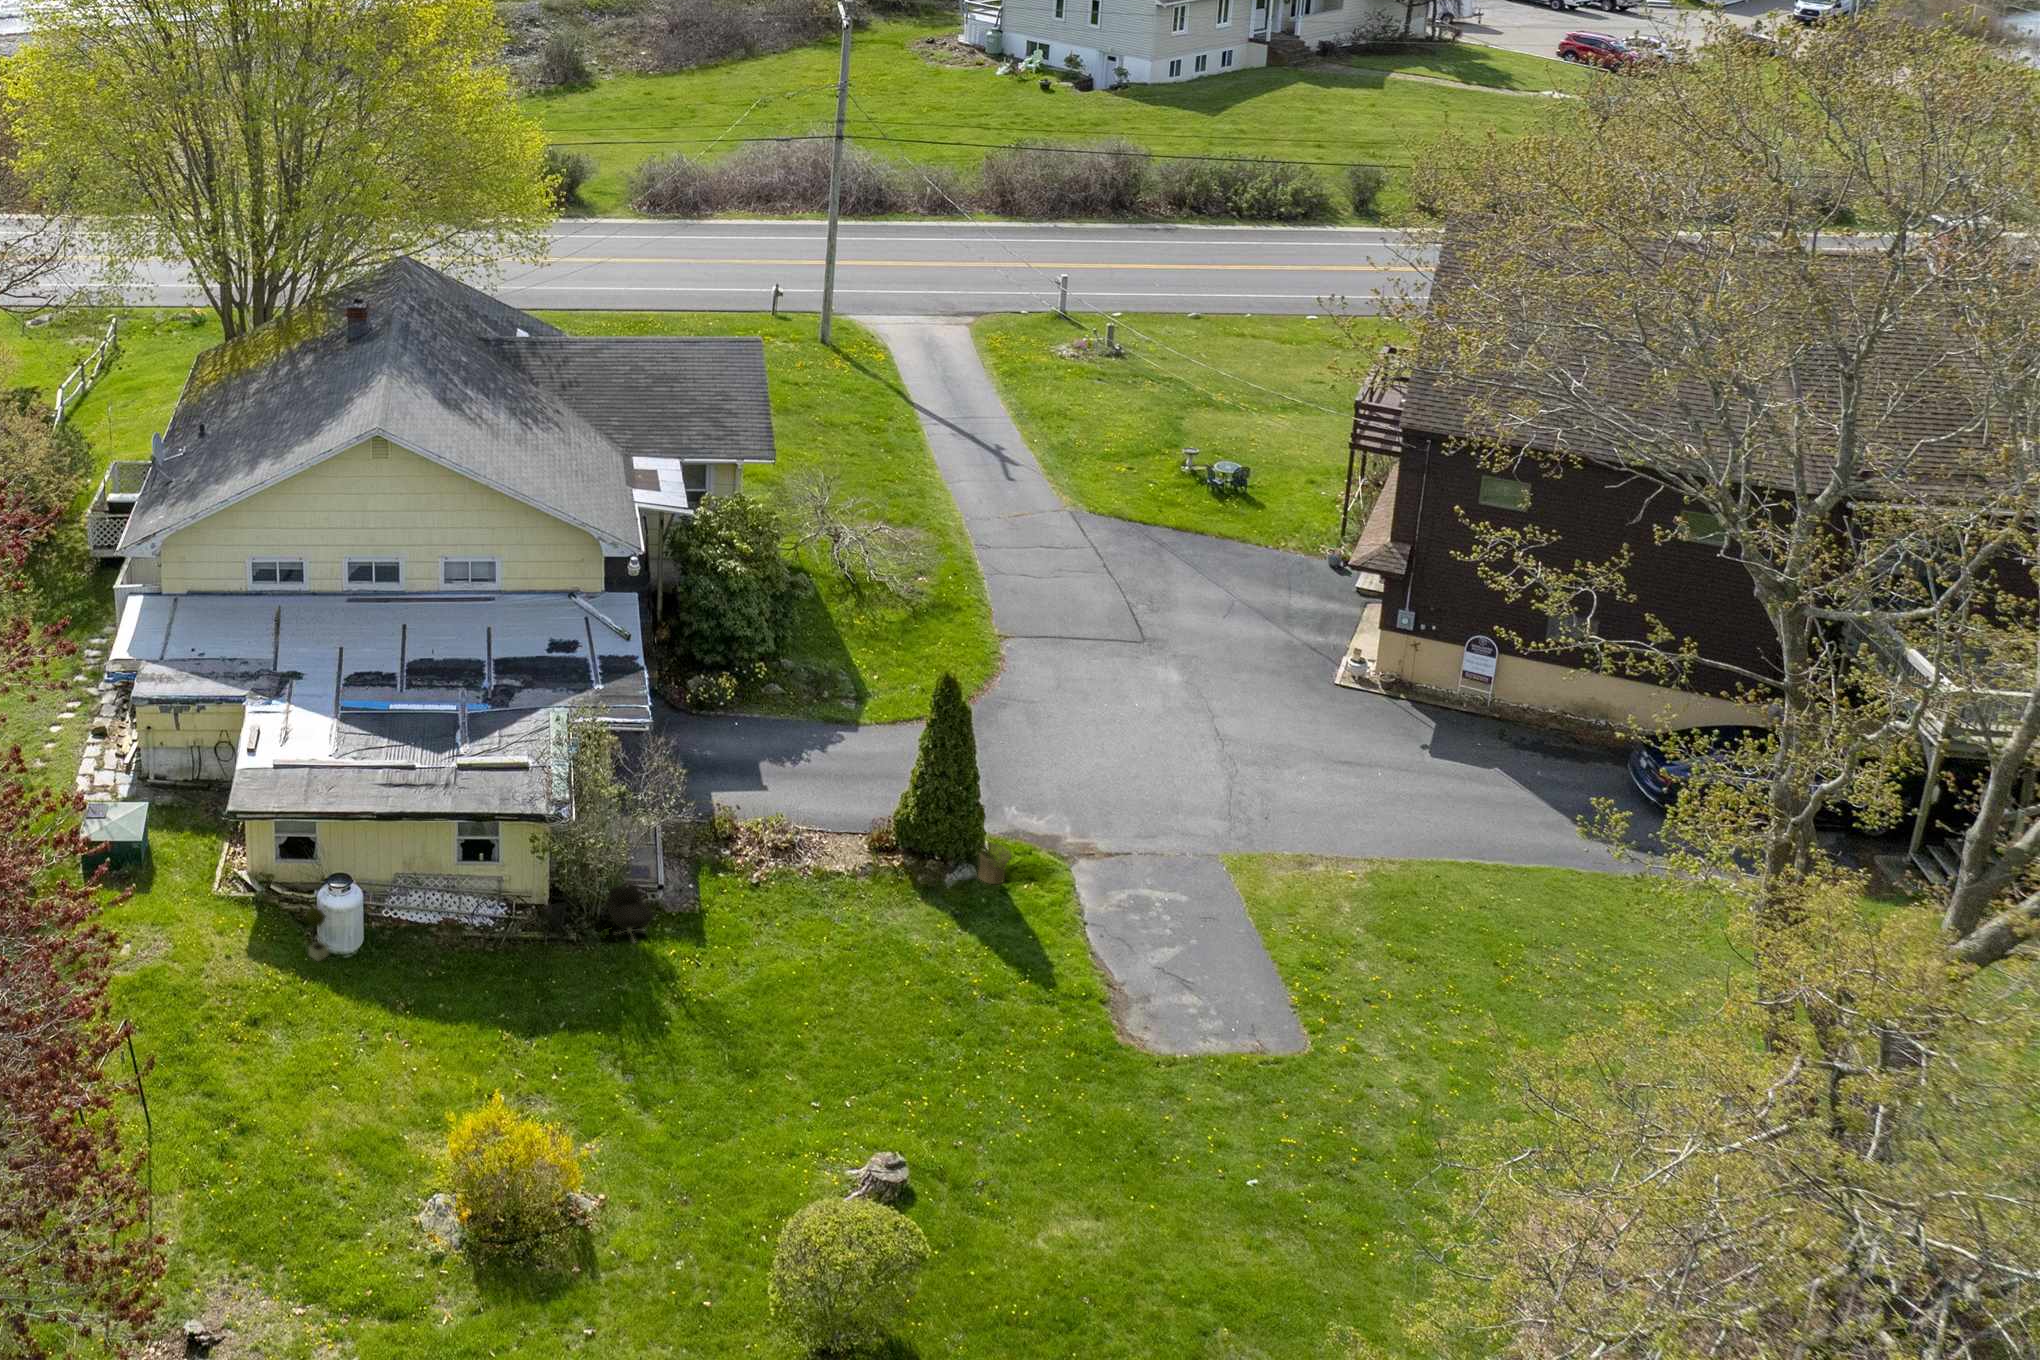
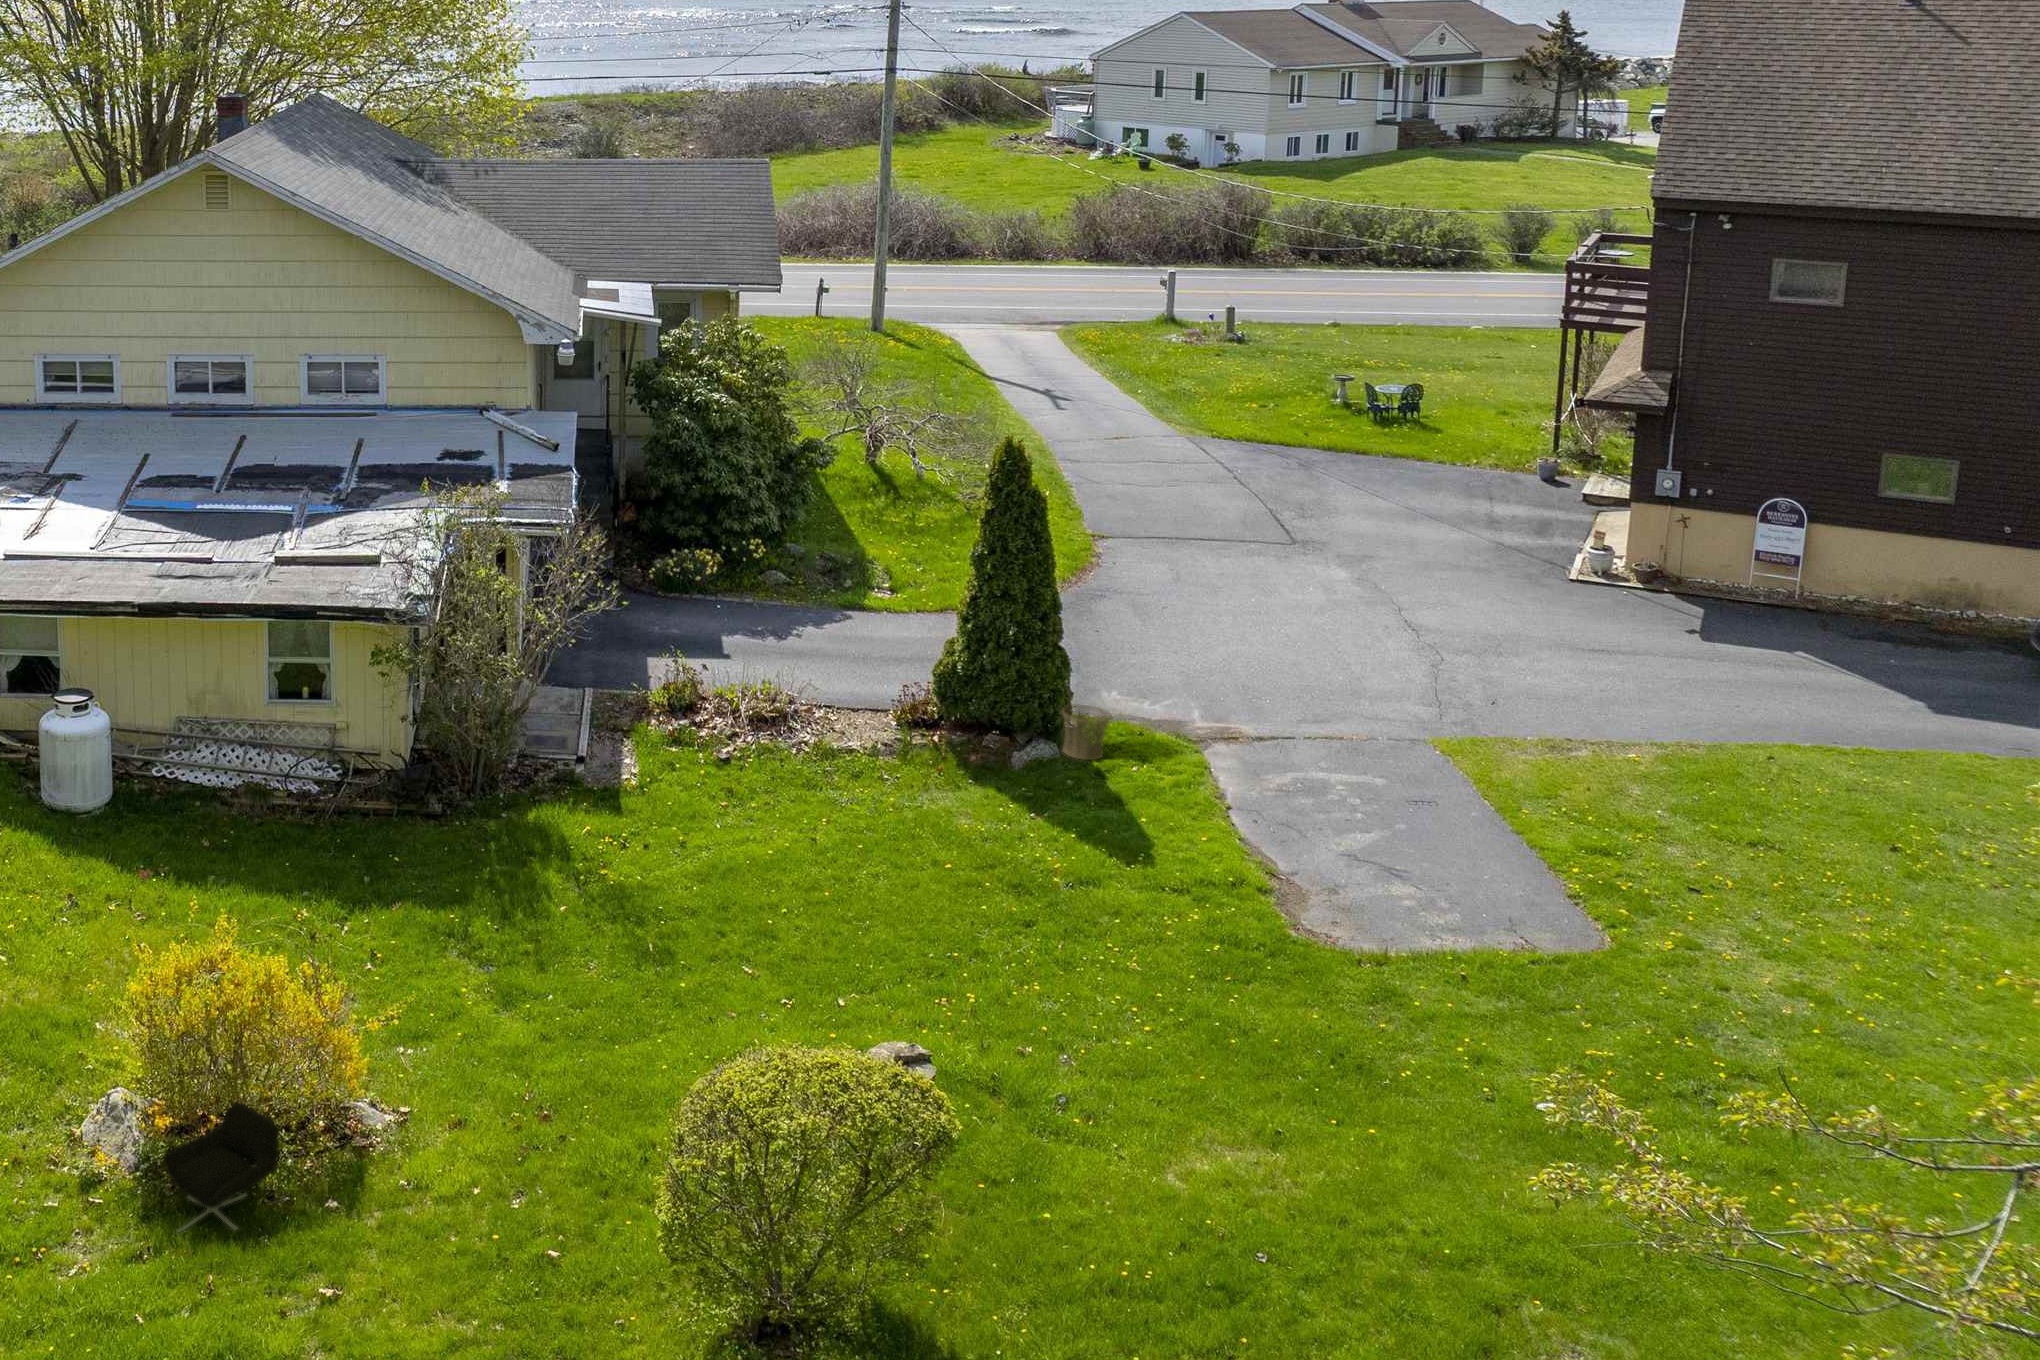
lounge chair: present [606,884,653,933] -> present [162,1103,280,1232]
potted tree: present [307,908,329,961] -> none [20,736,56,820]

